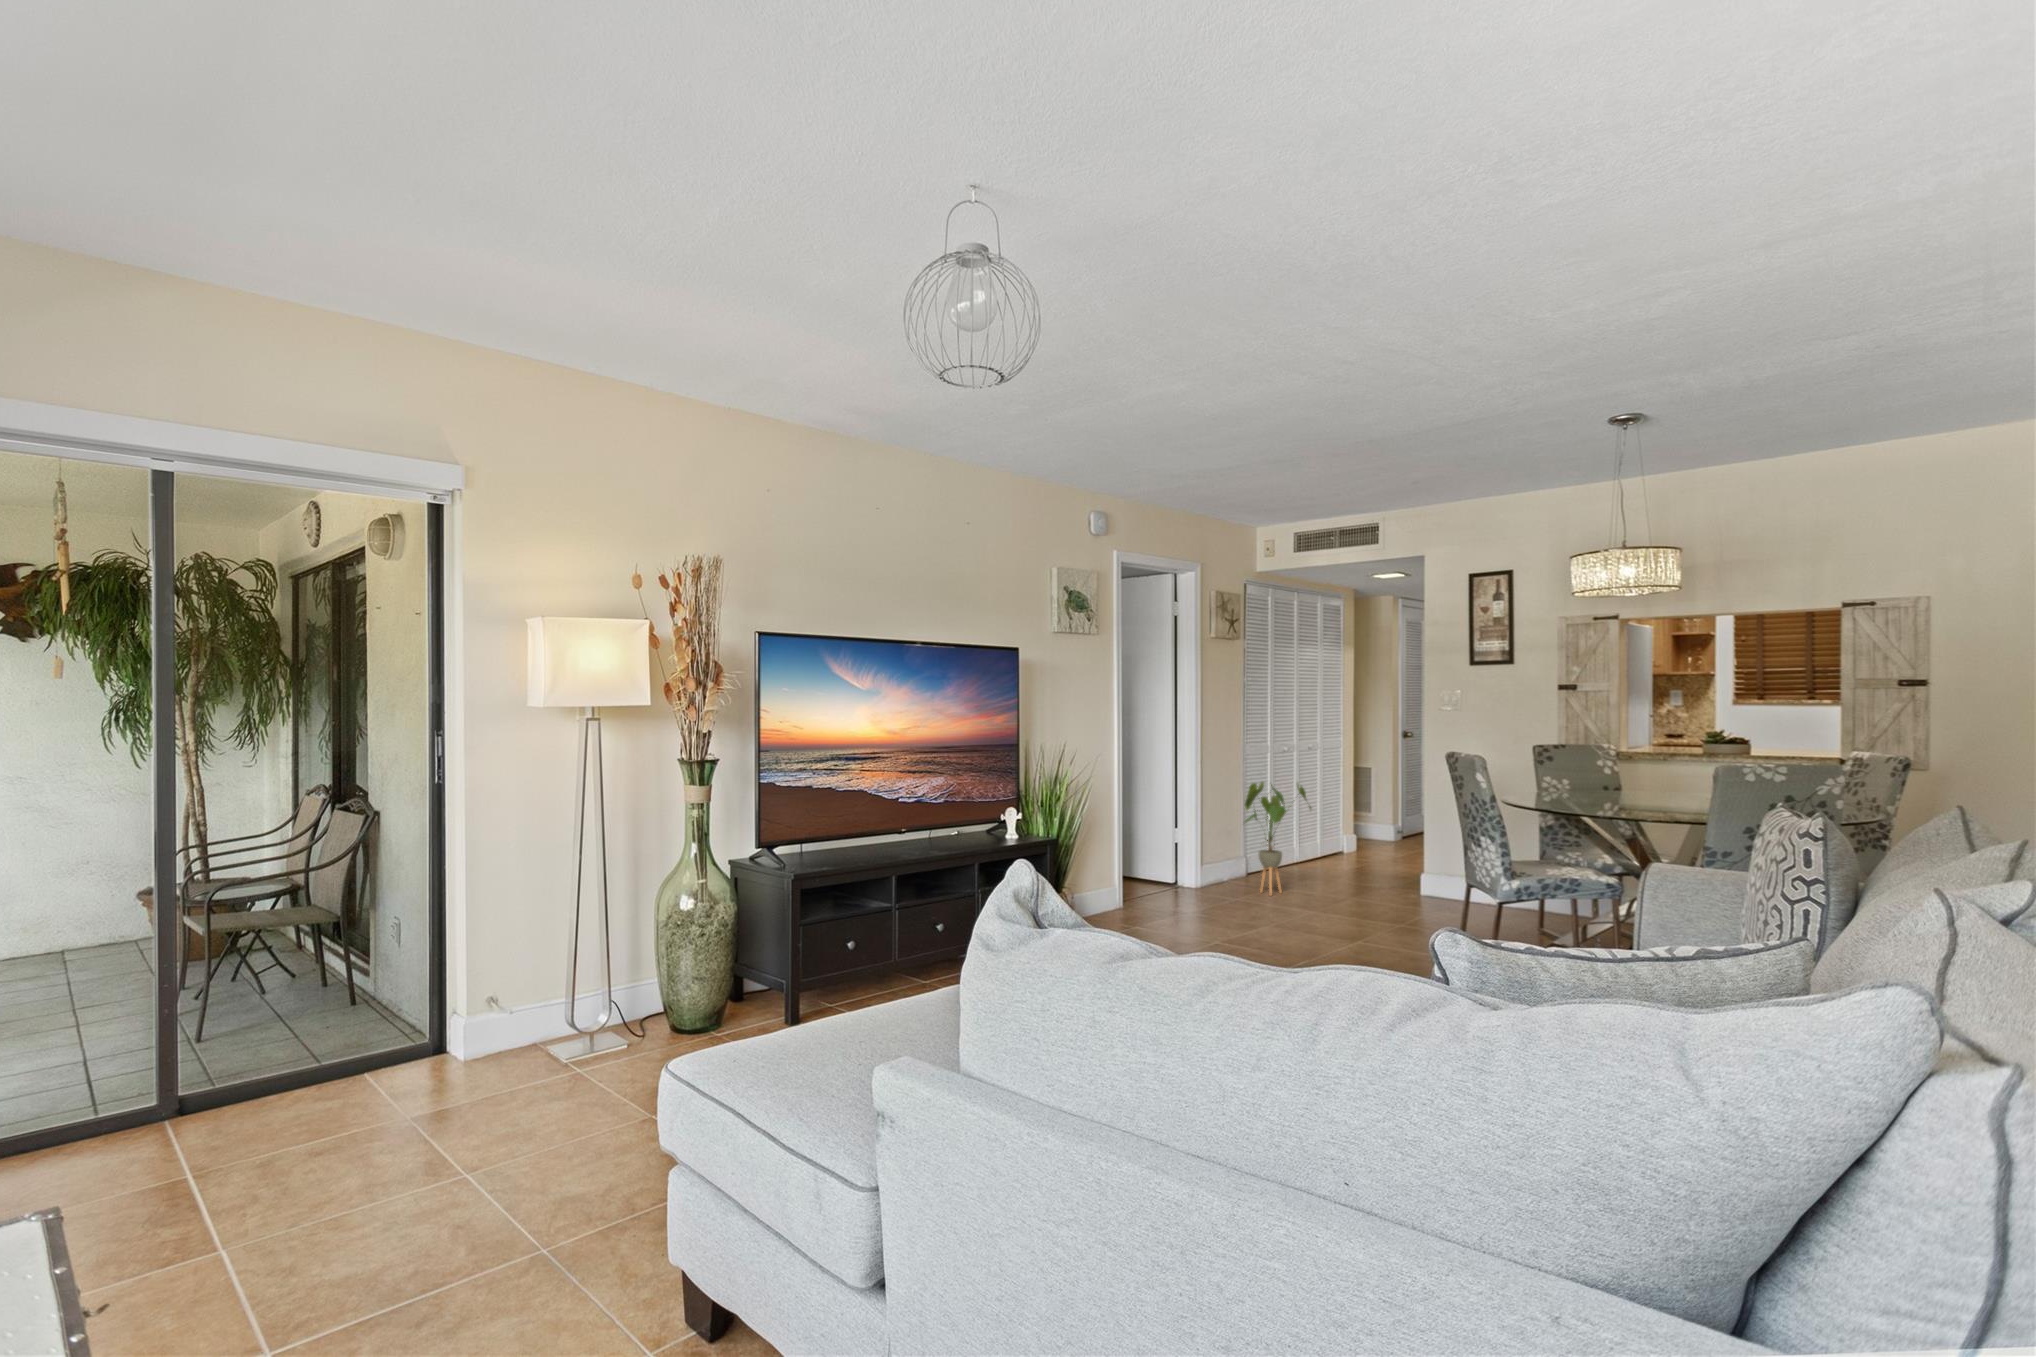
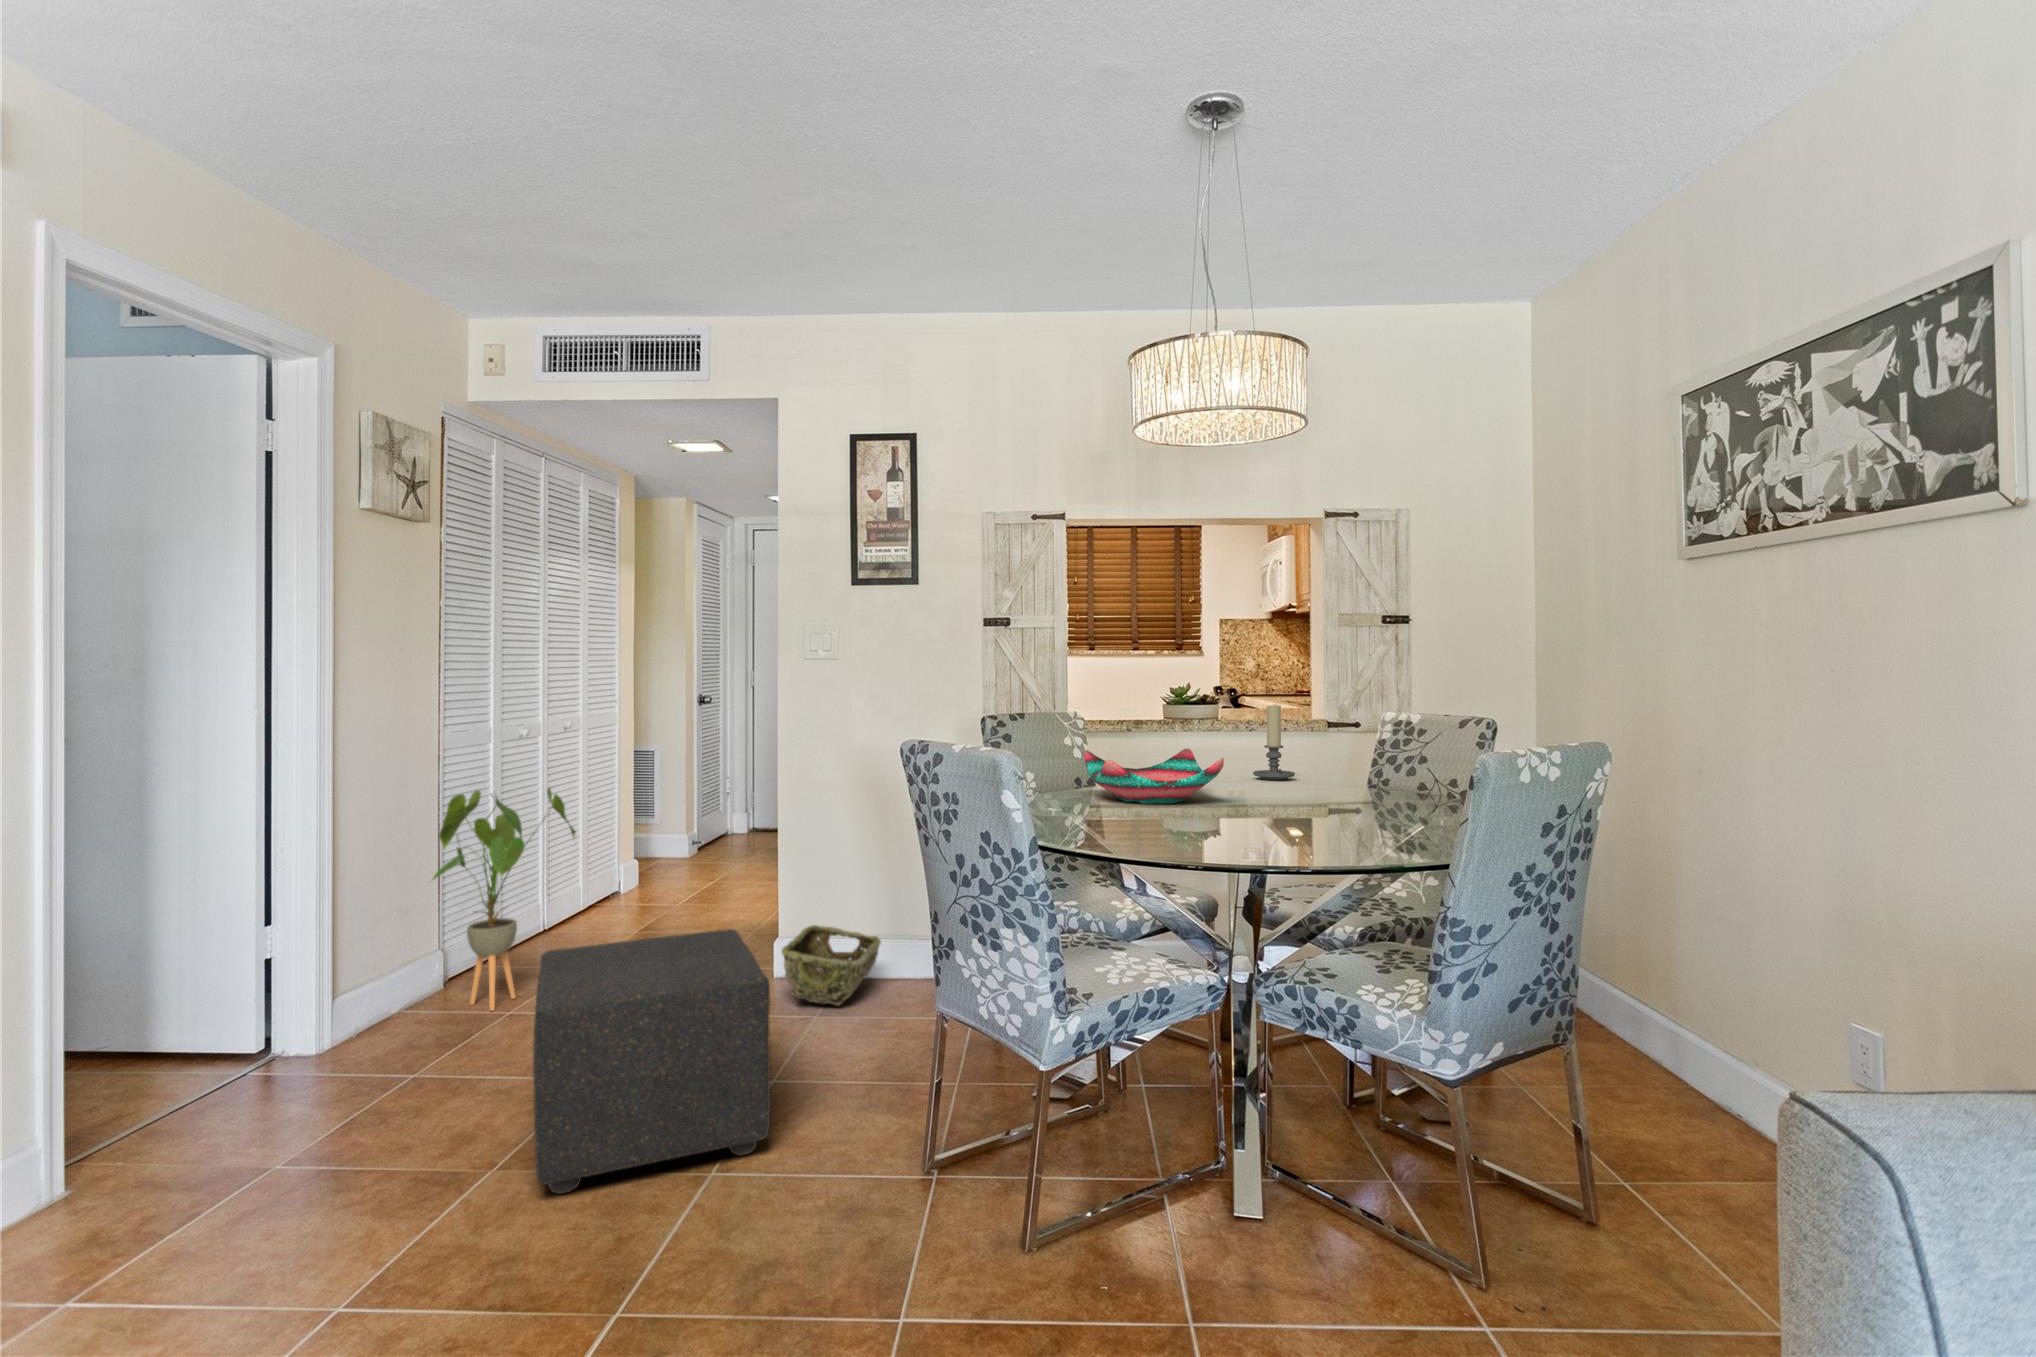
candle holder: none [1780,747,1817,803] -> present [1253,705,1295,780]
decorative bowl: none [1598,771,1686,804] -> present [1084,749,1224,804]
ottoman: none [1291,850,1393,947] -> present [533,929,770,1194]
woven basket: none [1422,876,1492,918] -> present [782,925,881,1006]

